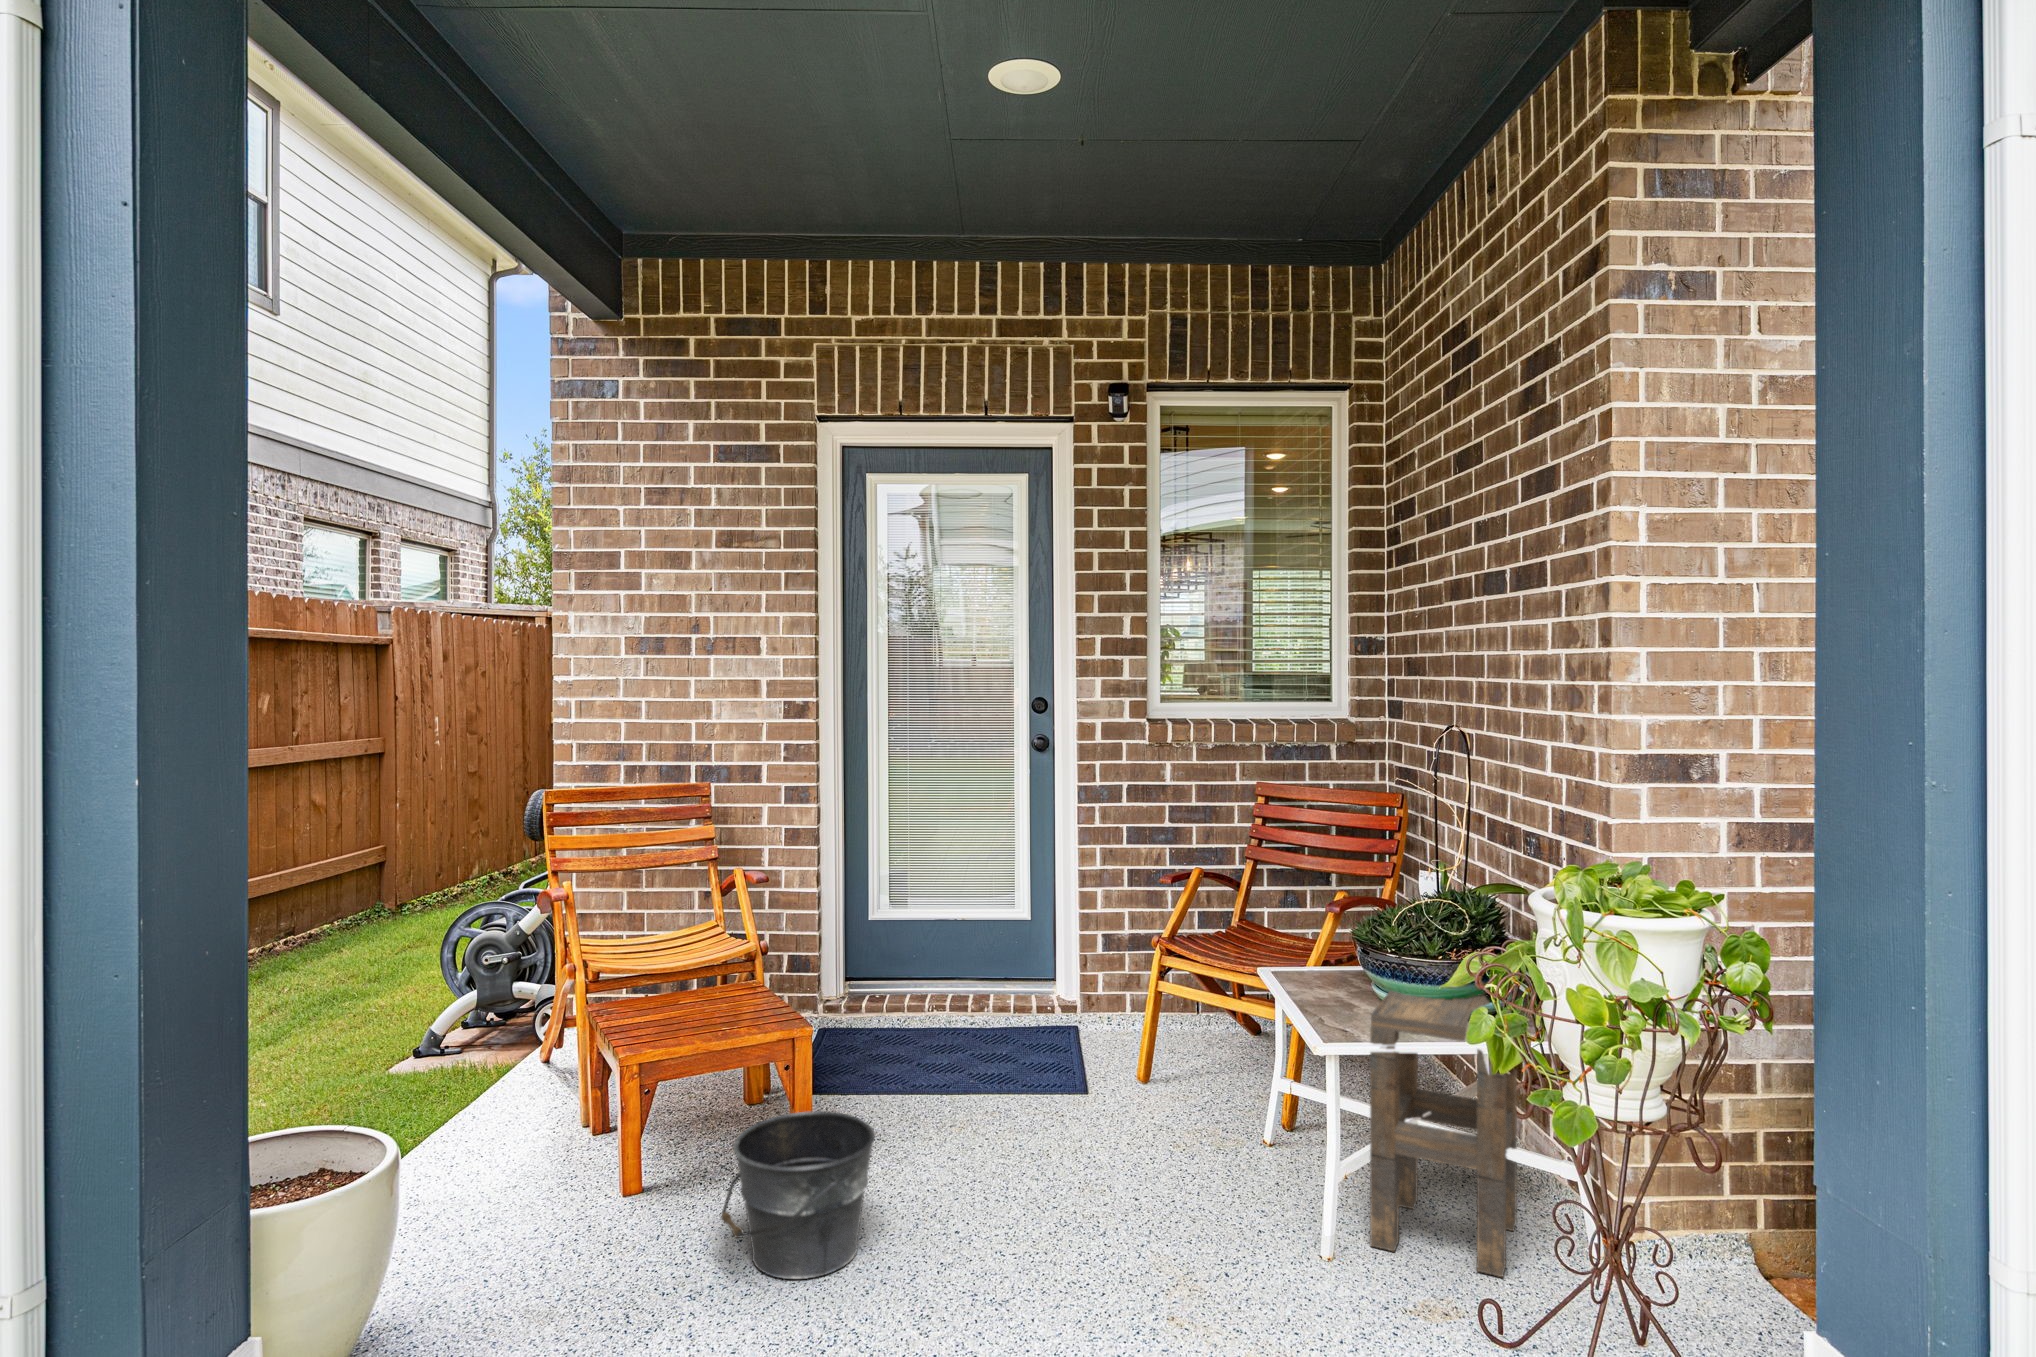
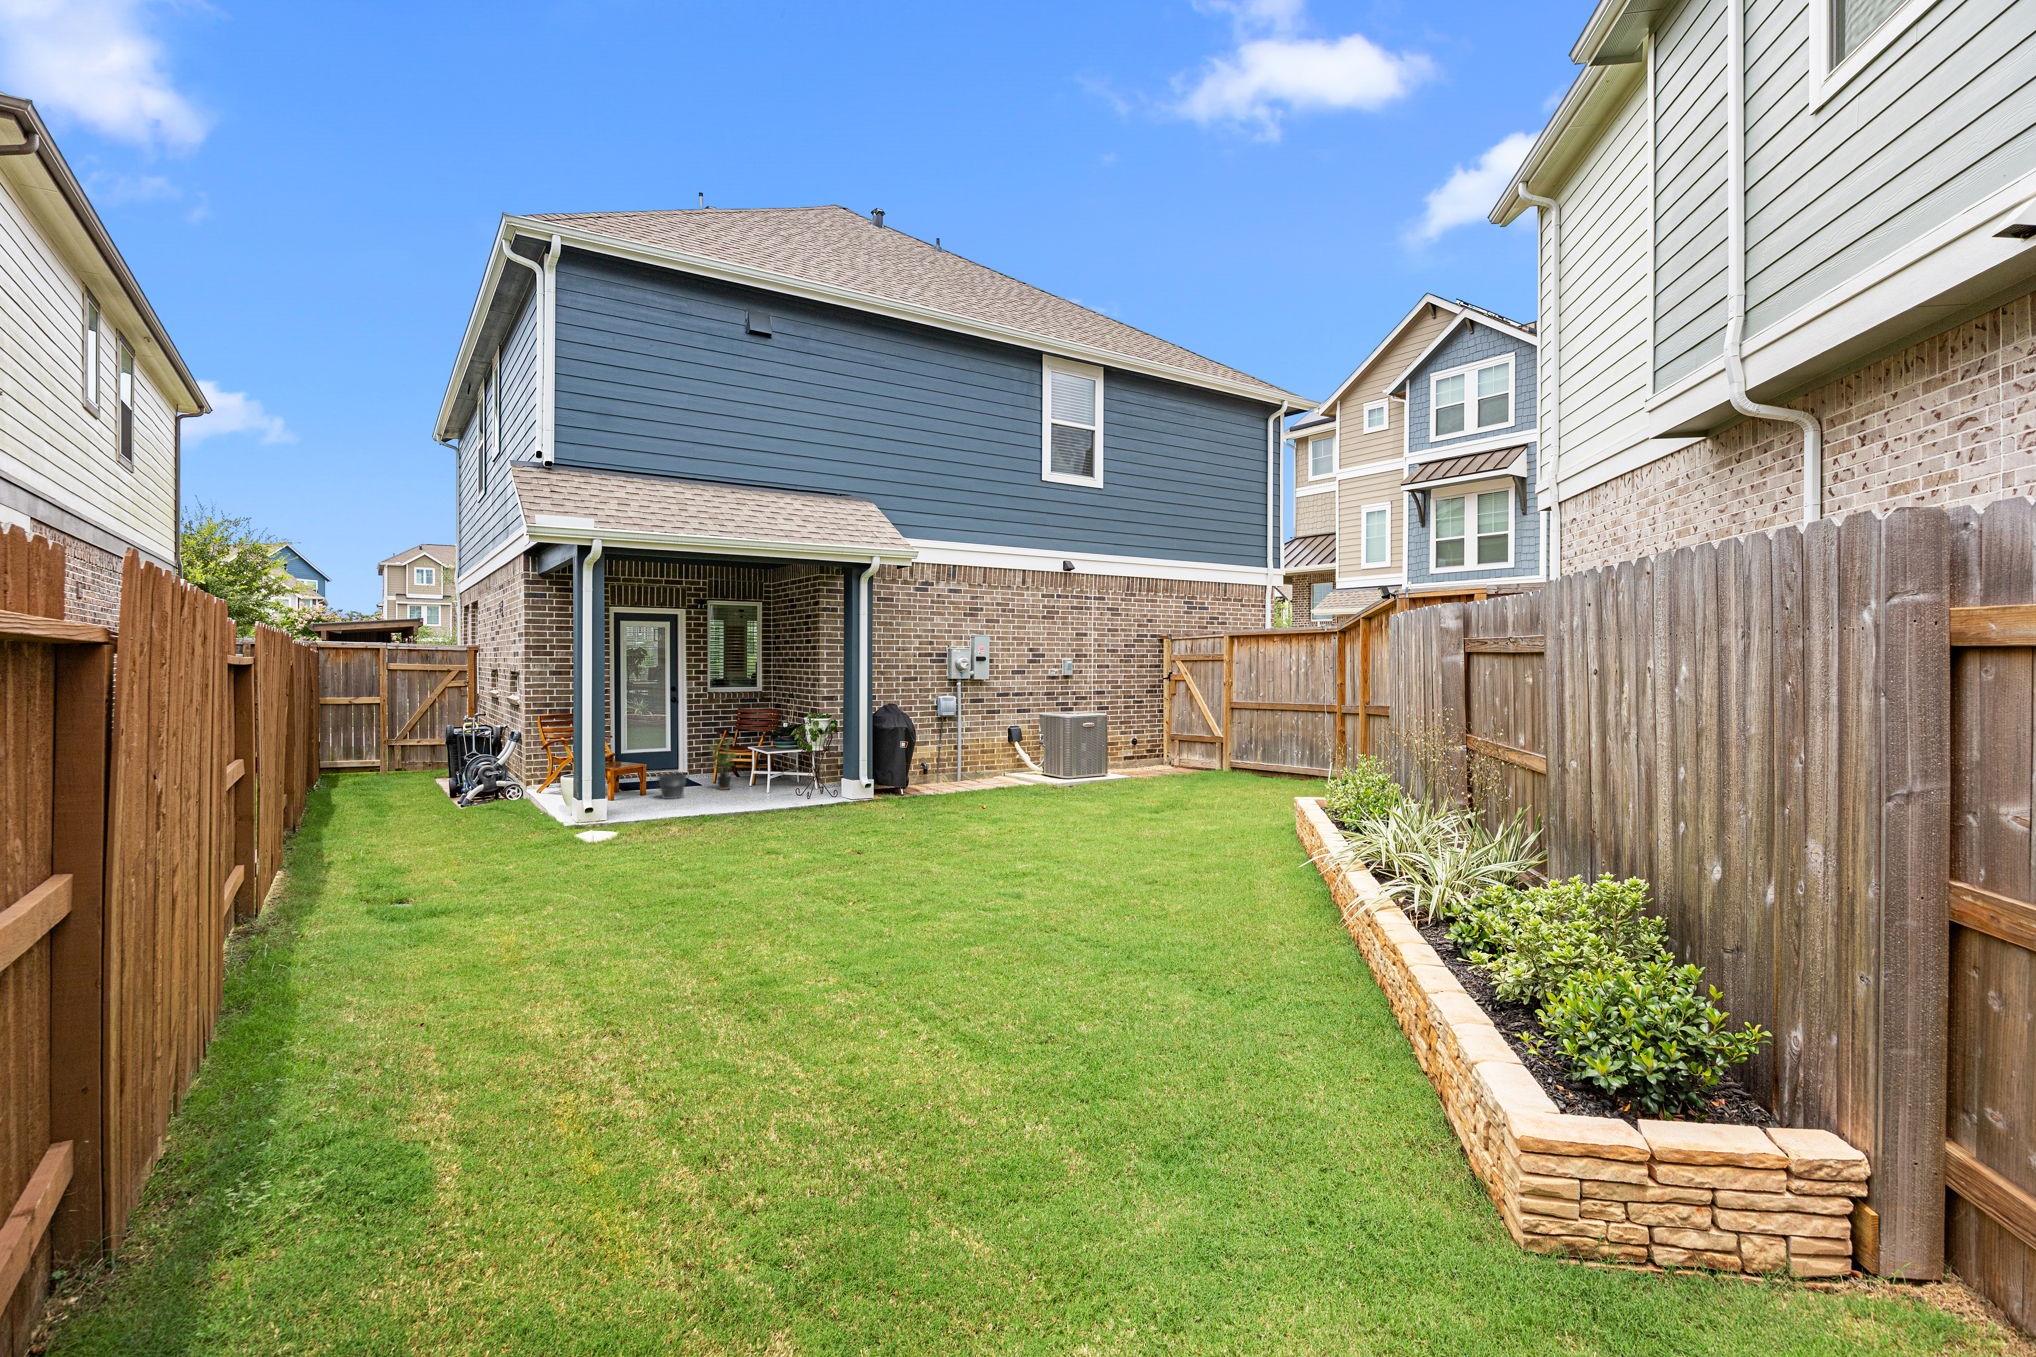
potted plant: none [1038,930,1169,1198] -> present [710,739,736,790]
side table: present [1370,991,1517,1277] -> none [779,743,804,788]

